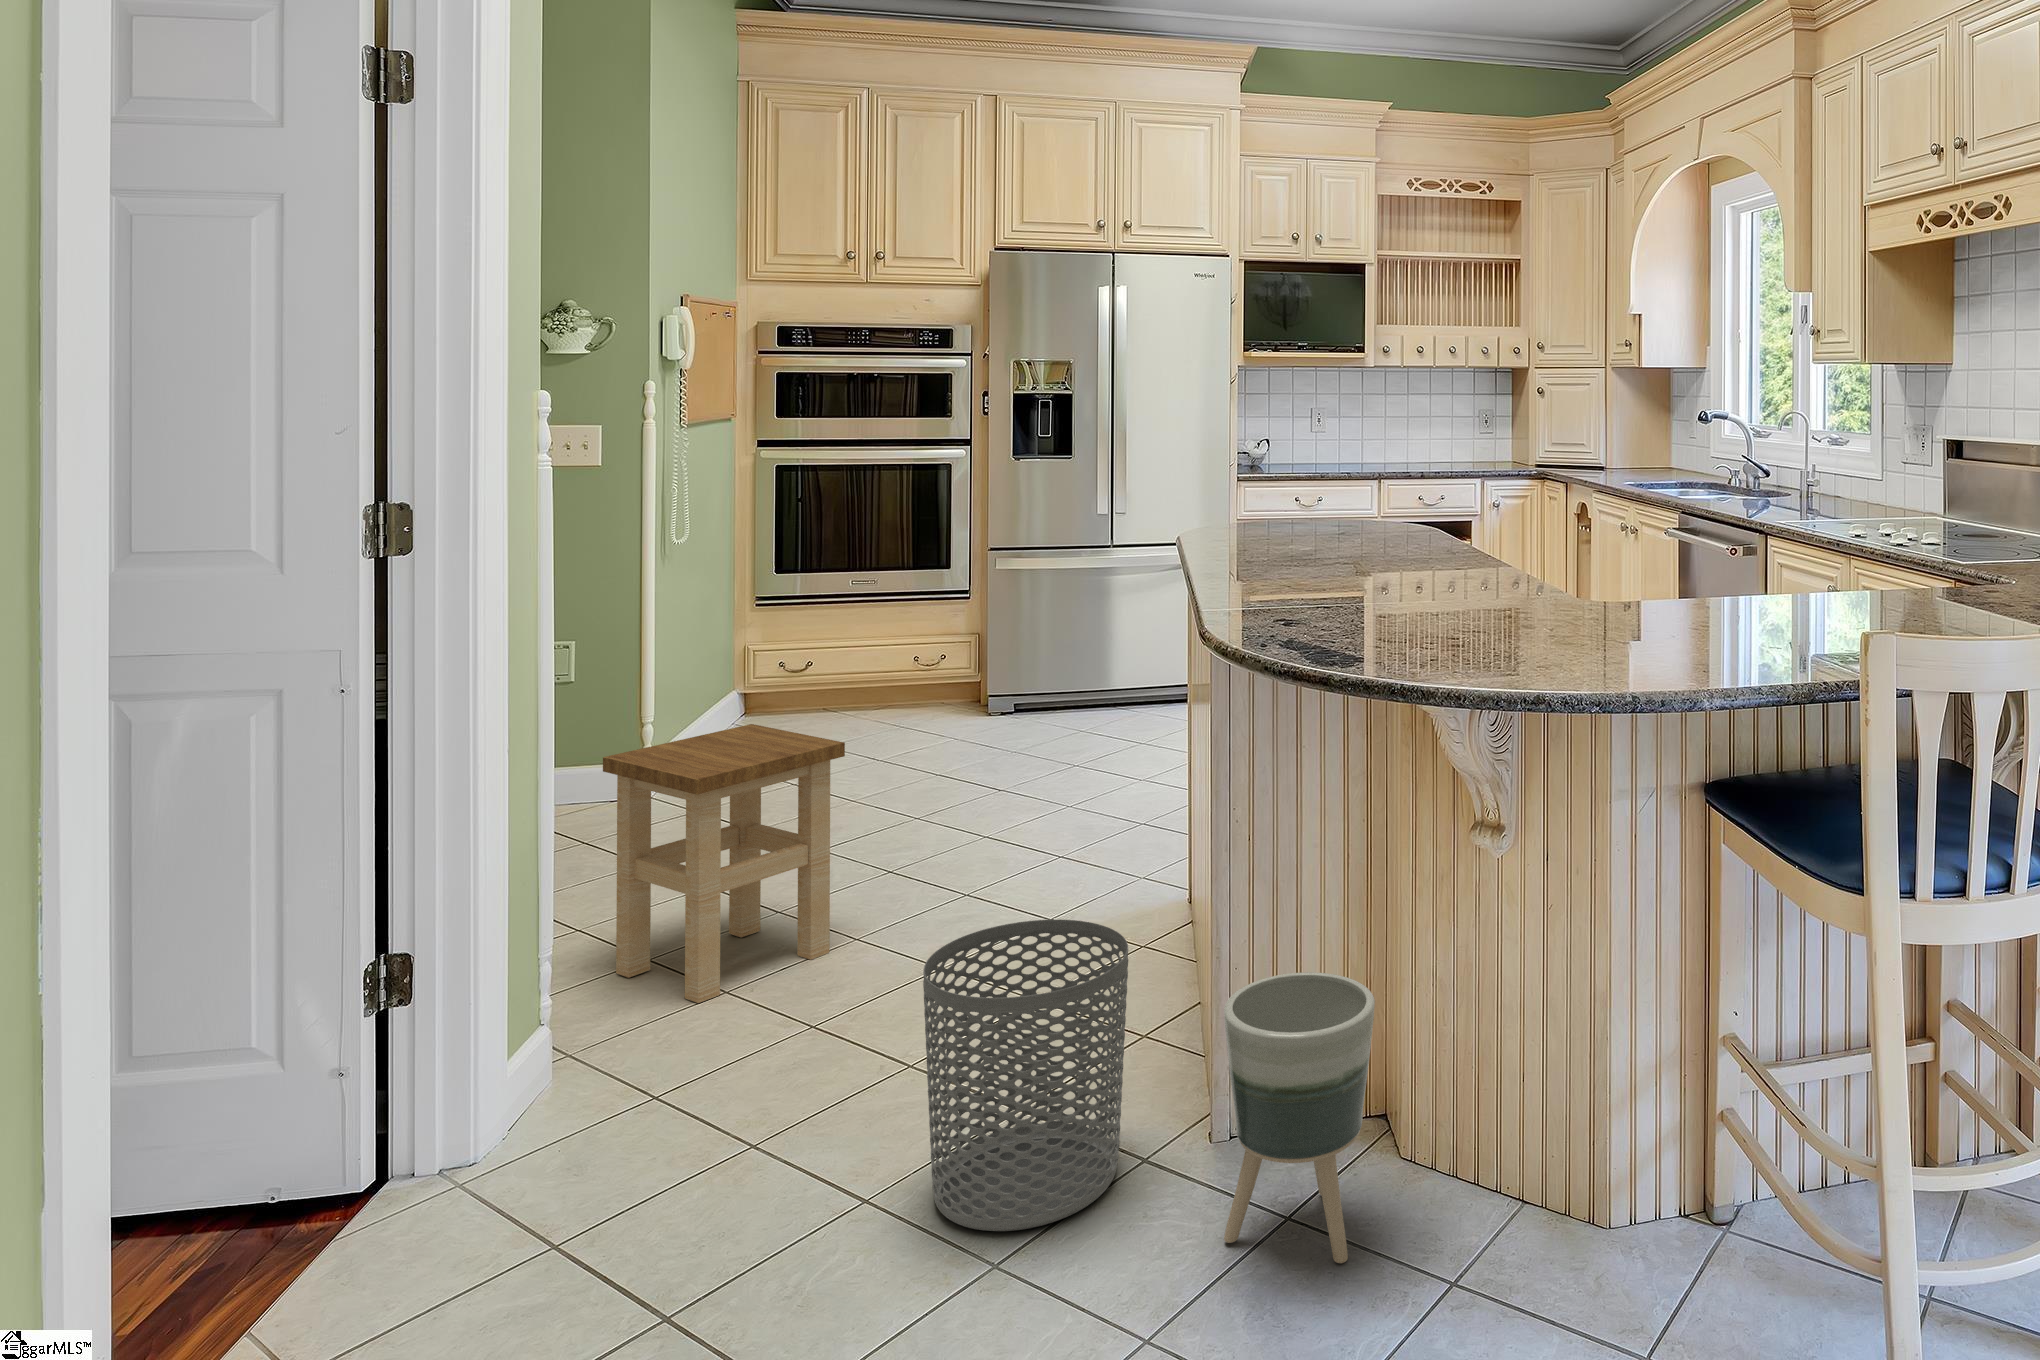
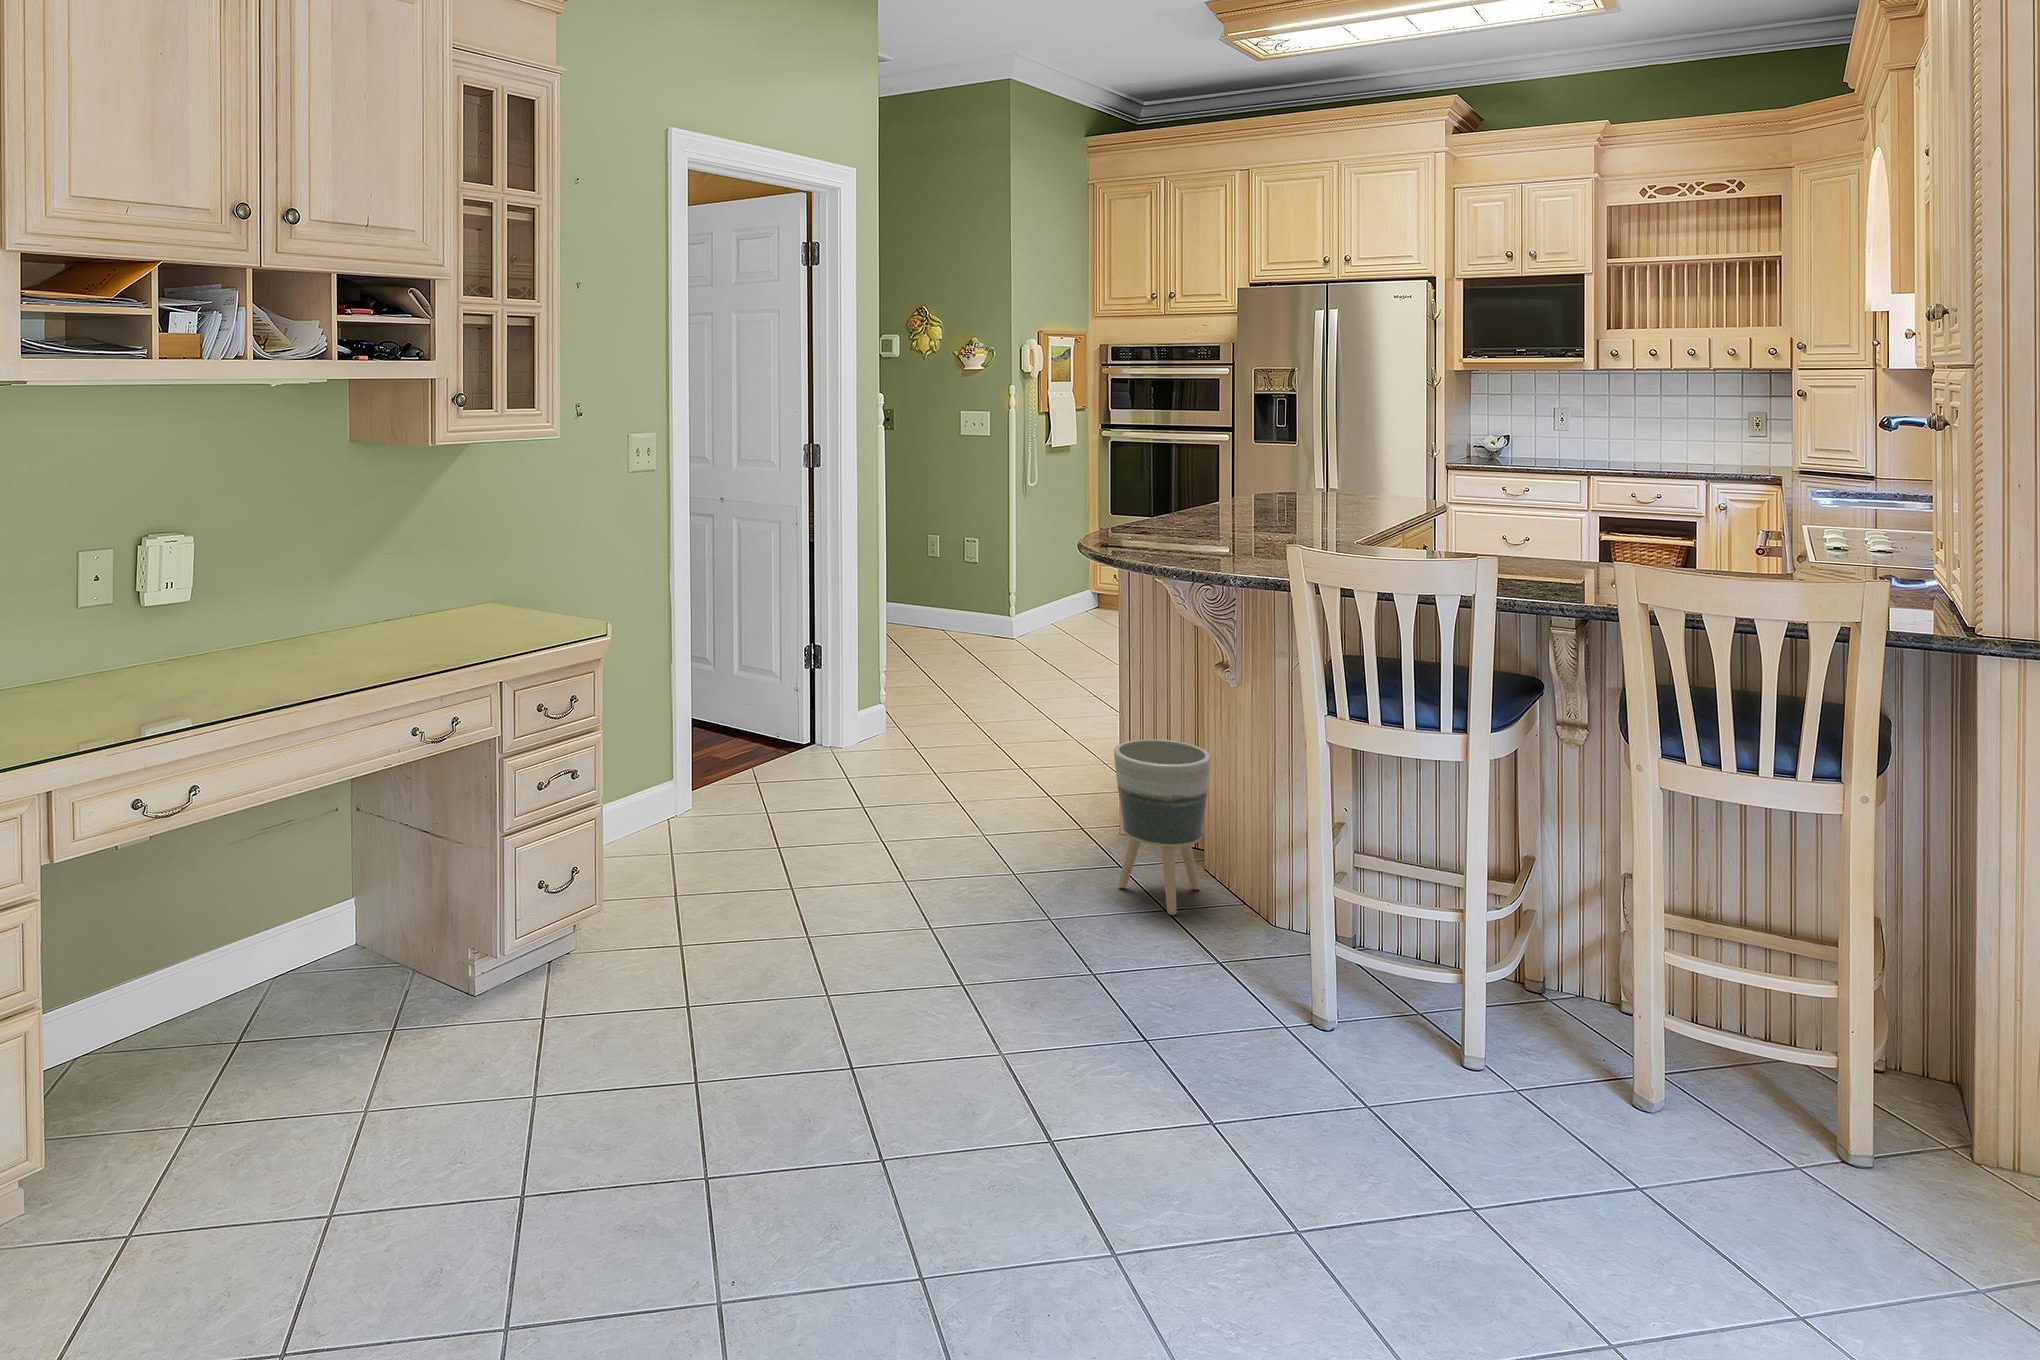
stool: present [603,724,845,1003] -> none [930,582,1047,728]
waste bin: present [923,919,1128,1231] -> none [987,688,1102,852]

